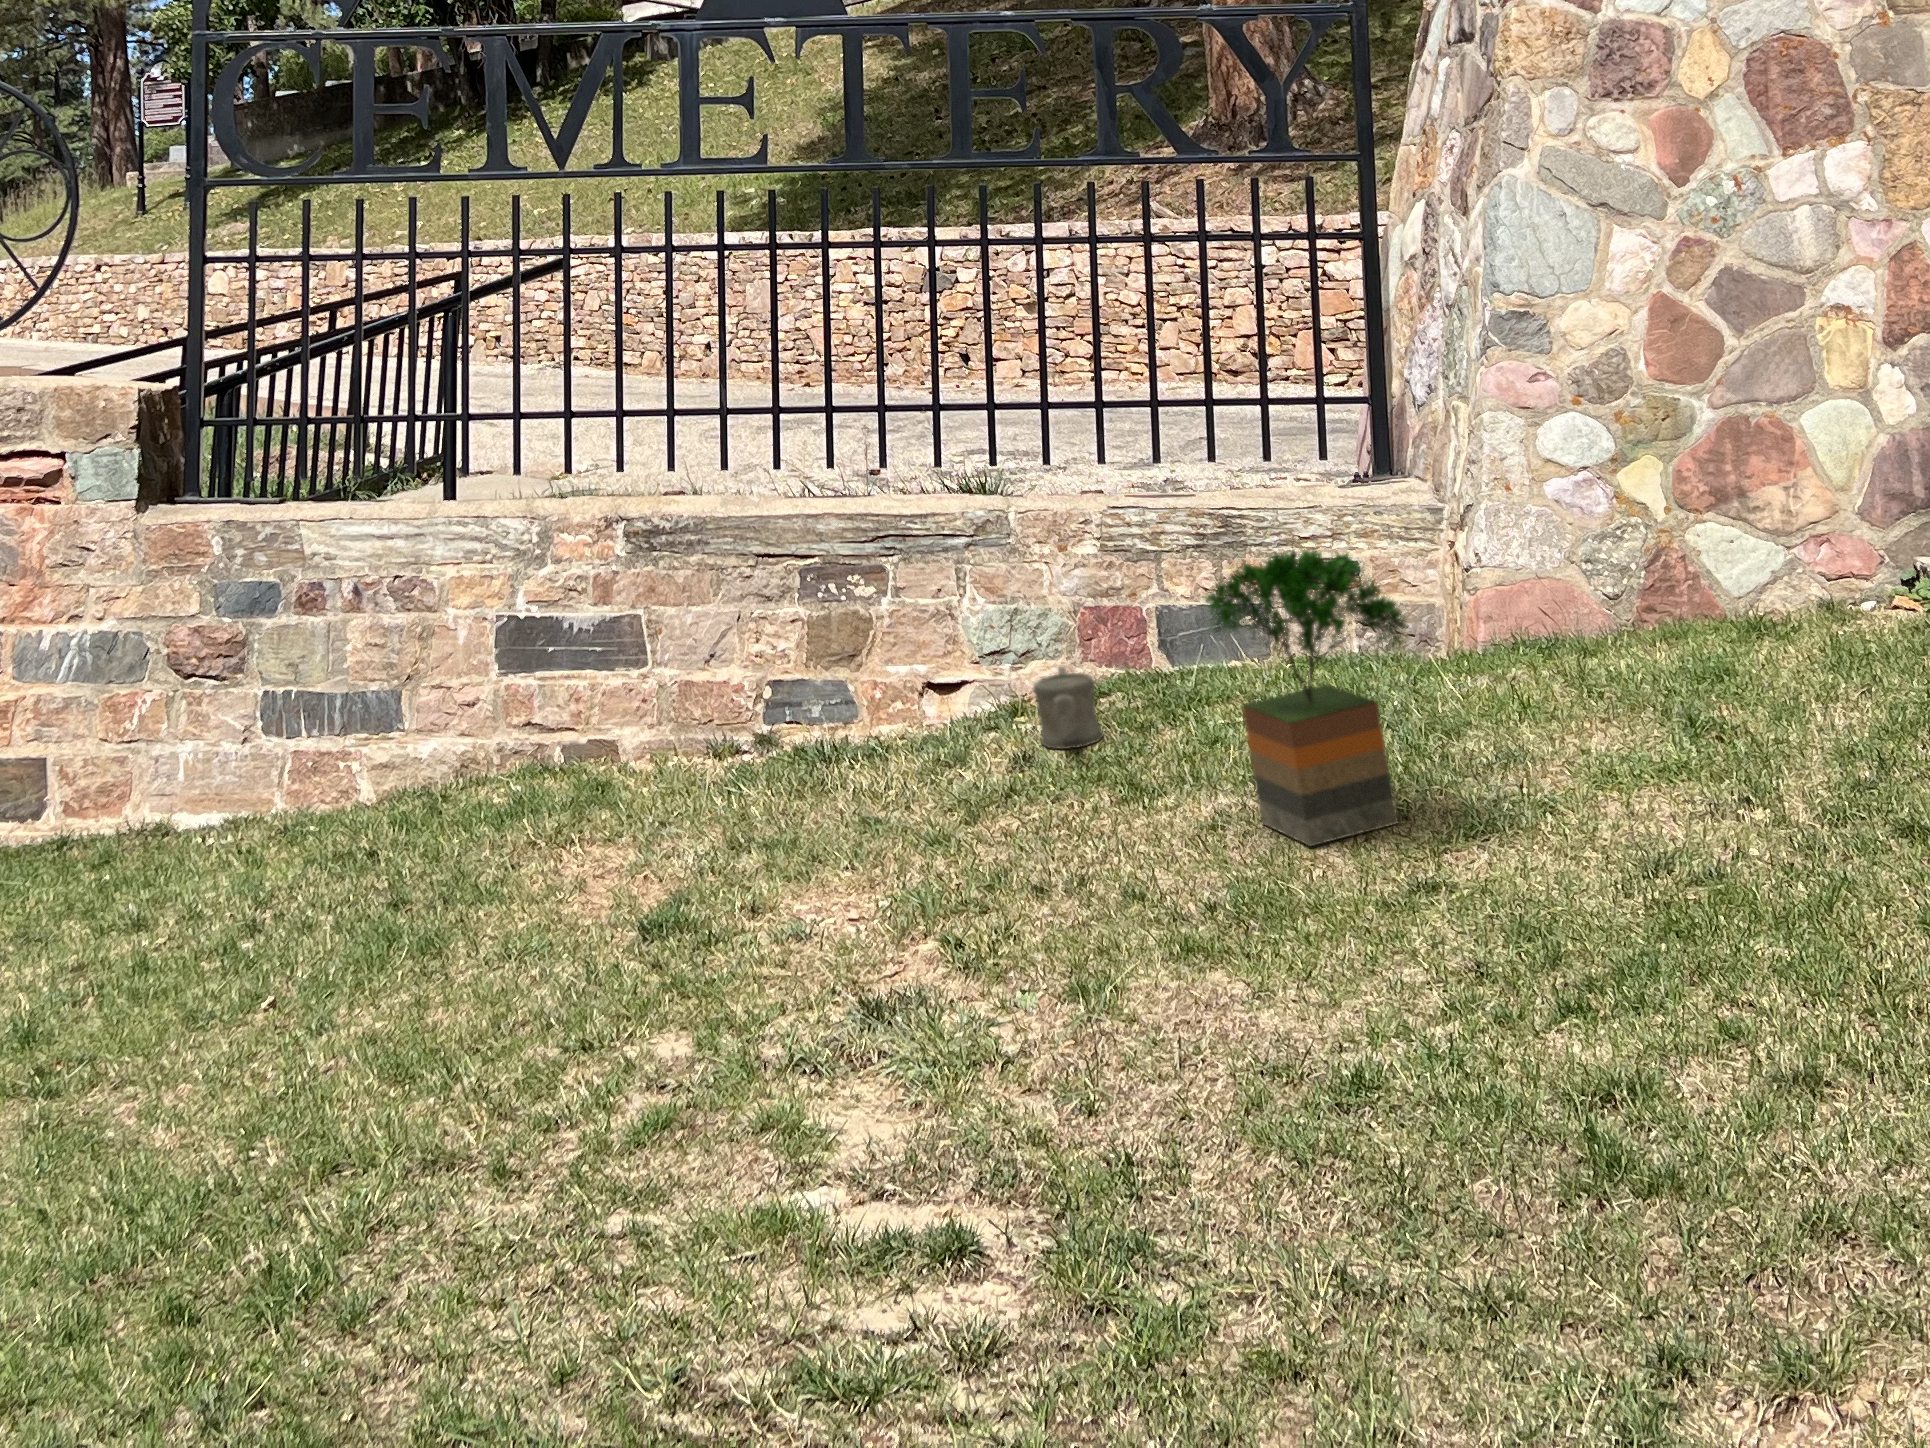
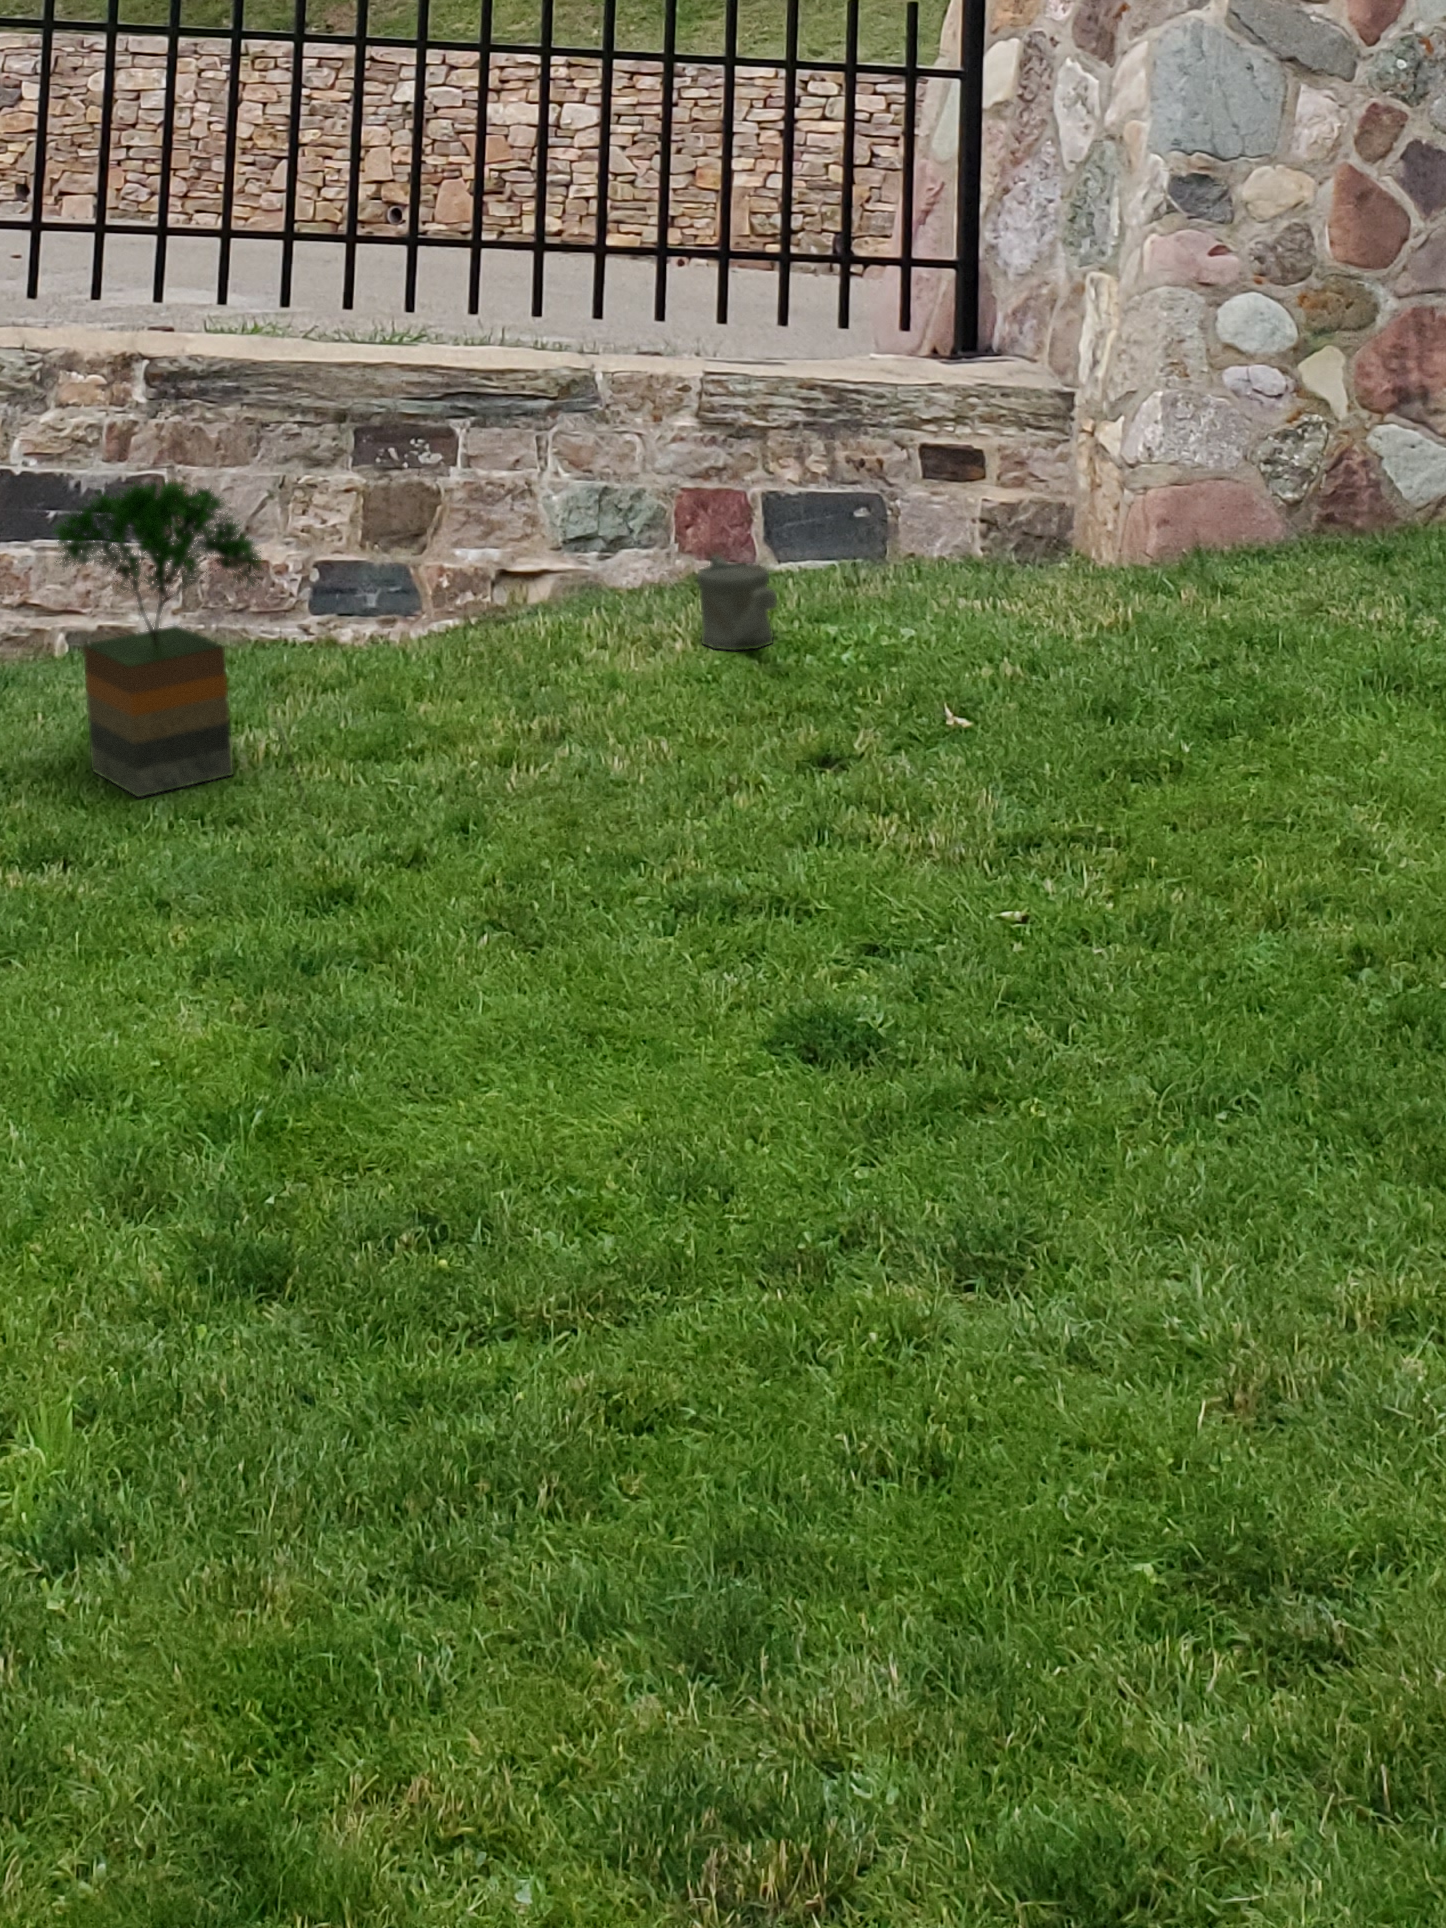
potted tree: present [1205,549,1408,846] -> present [55,479,262,797]

